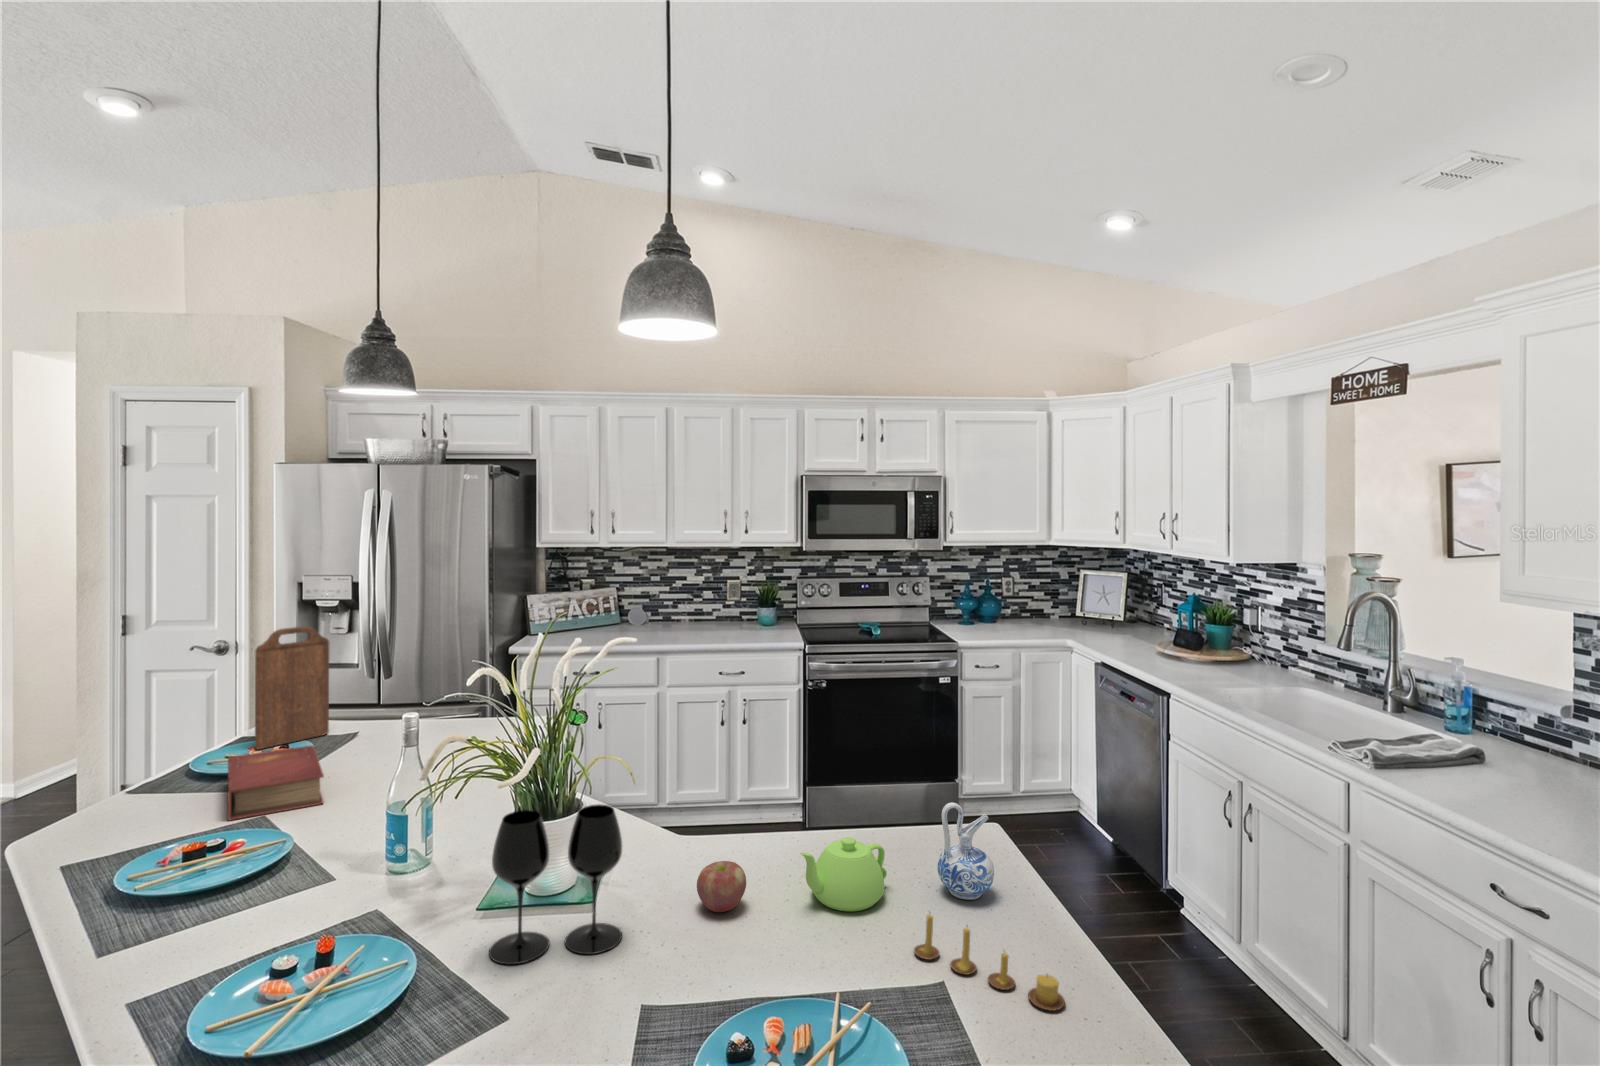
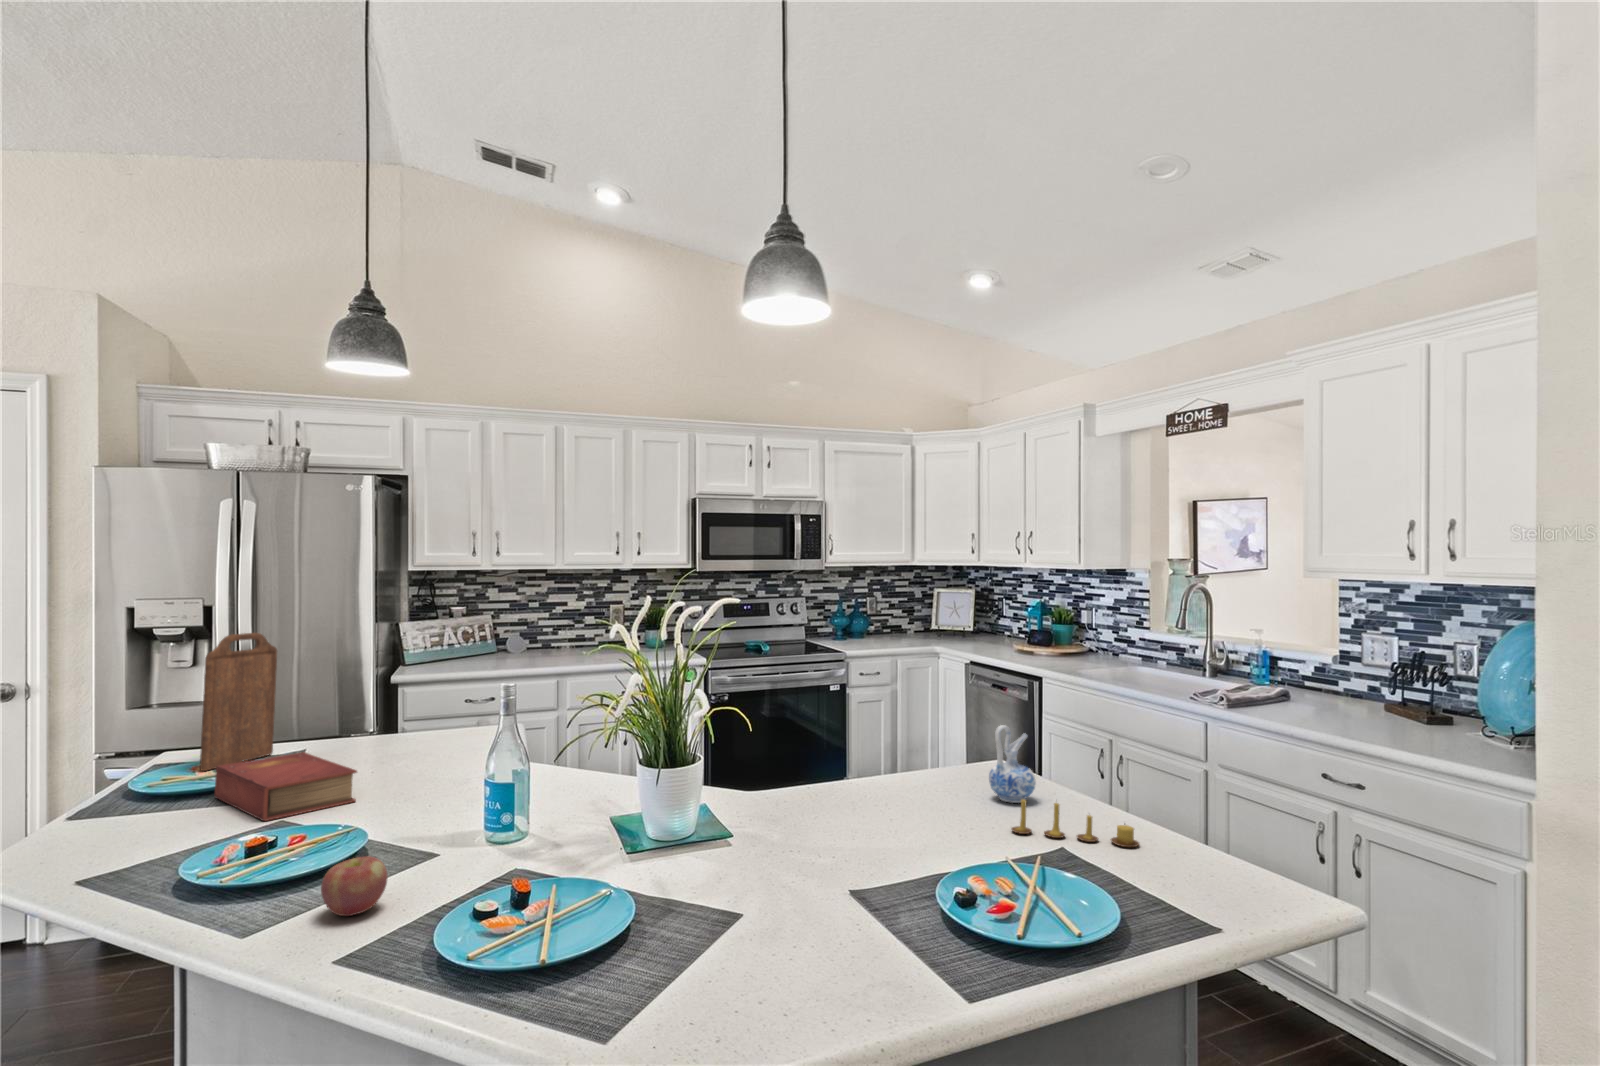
wine glass: present [489,804,622,964] -> none [675,734,782,874]
teapot: present [800,837,887,912] -> none [897,761,960,818]
apple: present [697,861,746,912] -> present [321,856,388,916]

